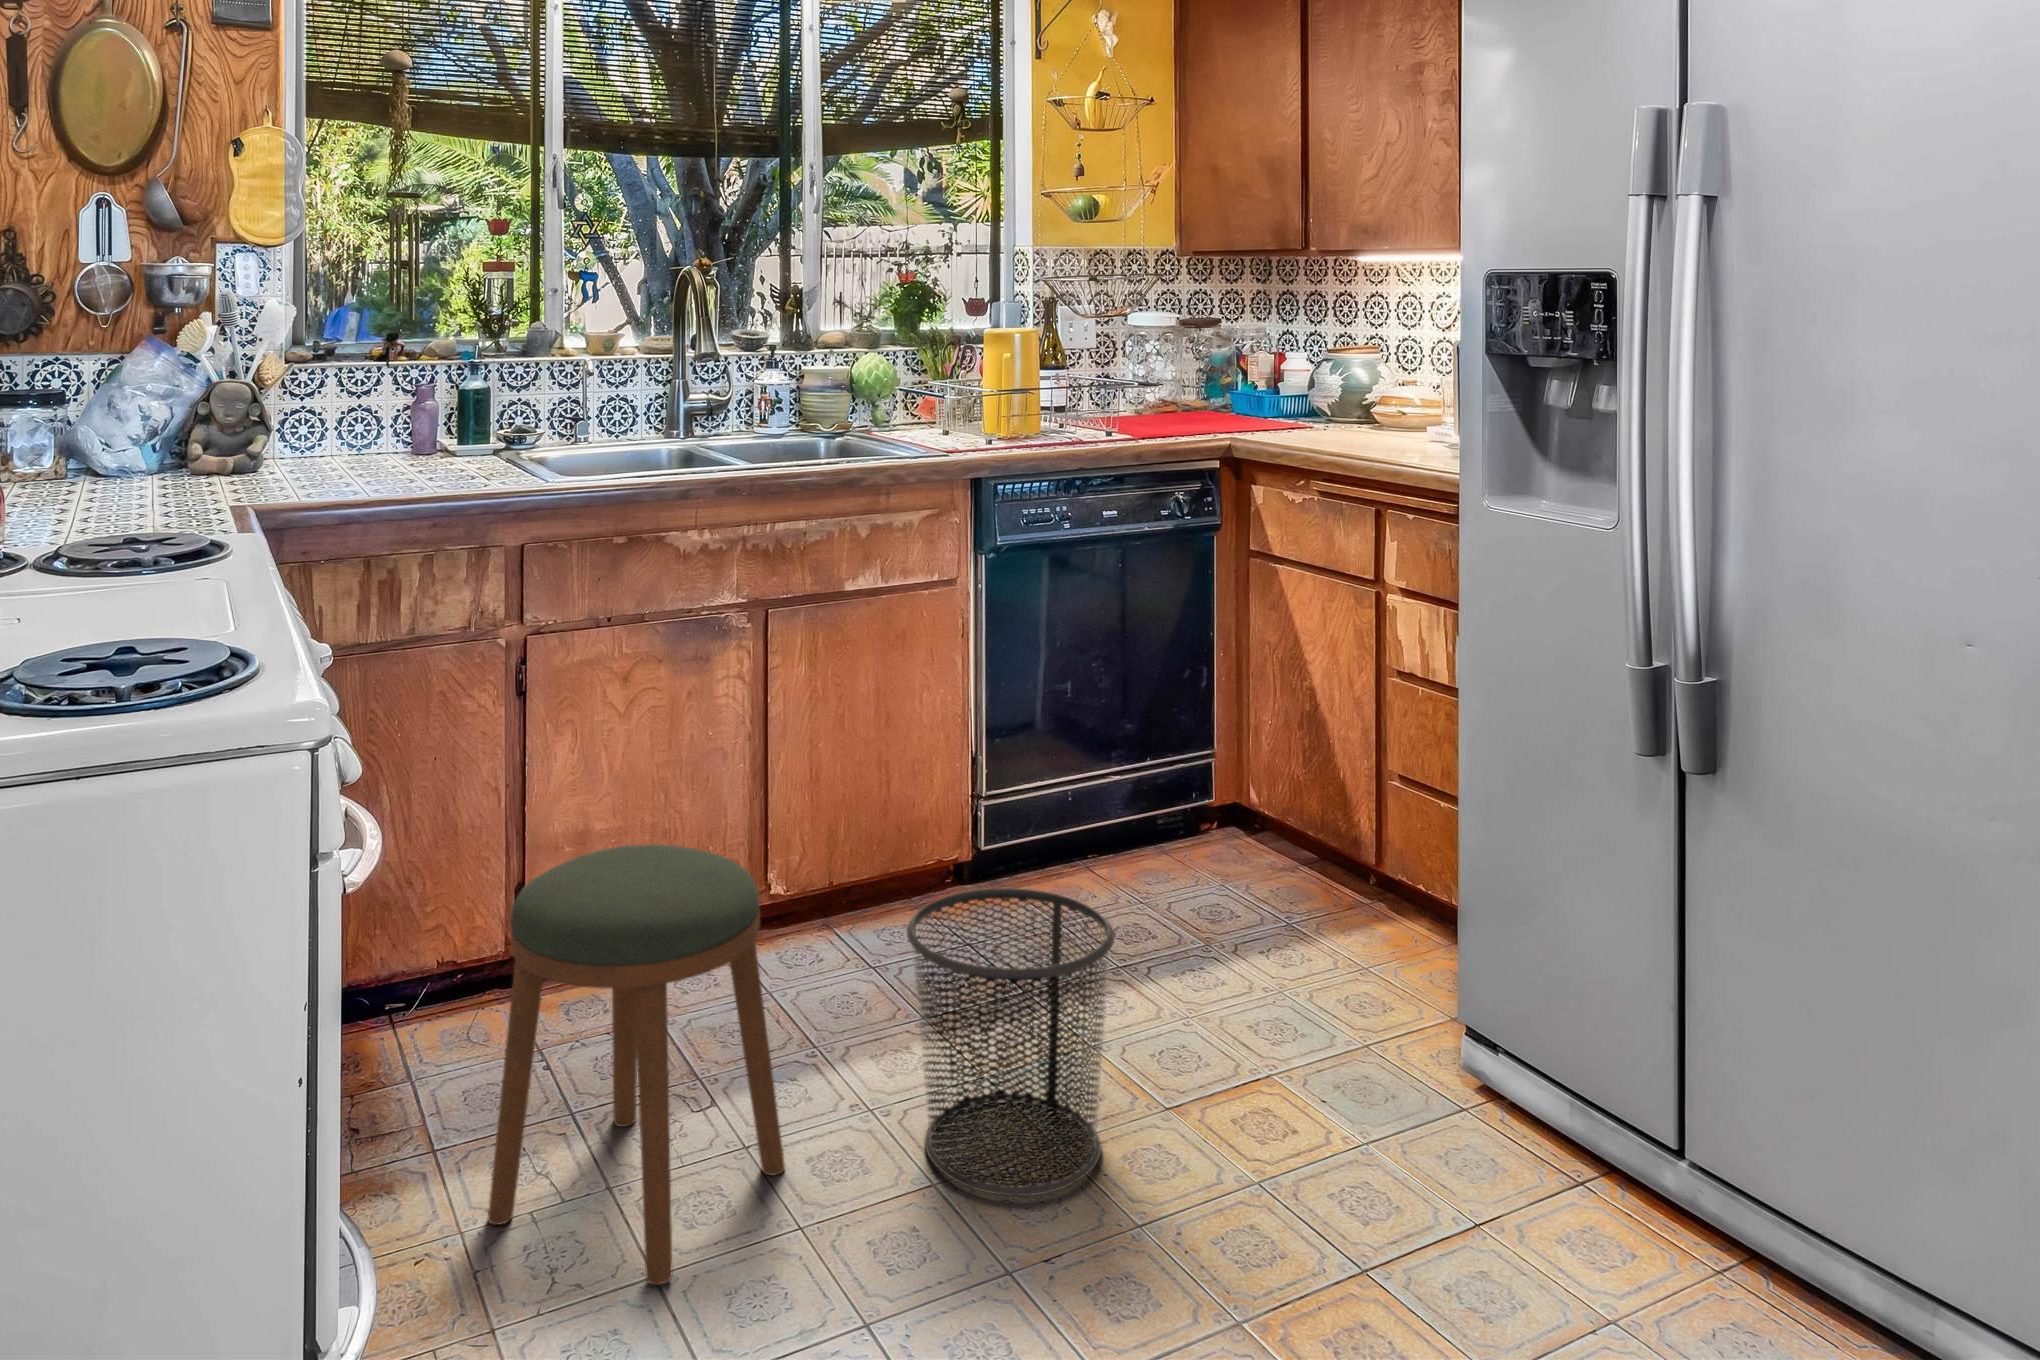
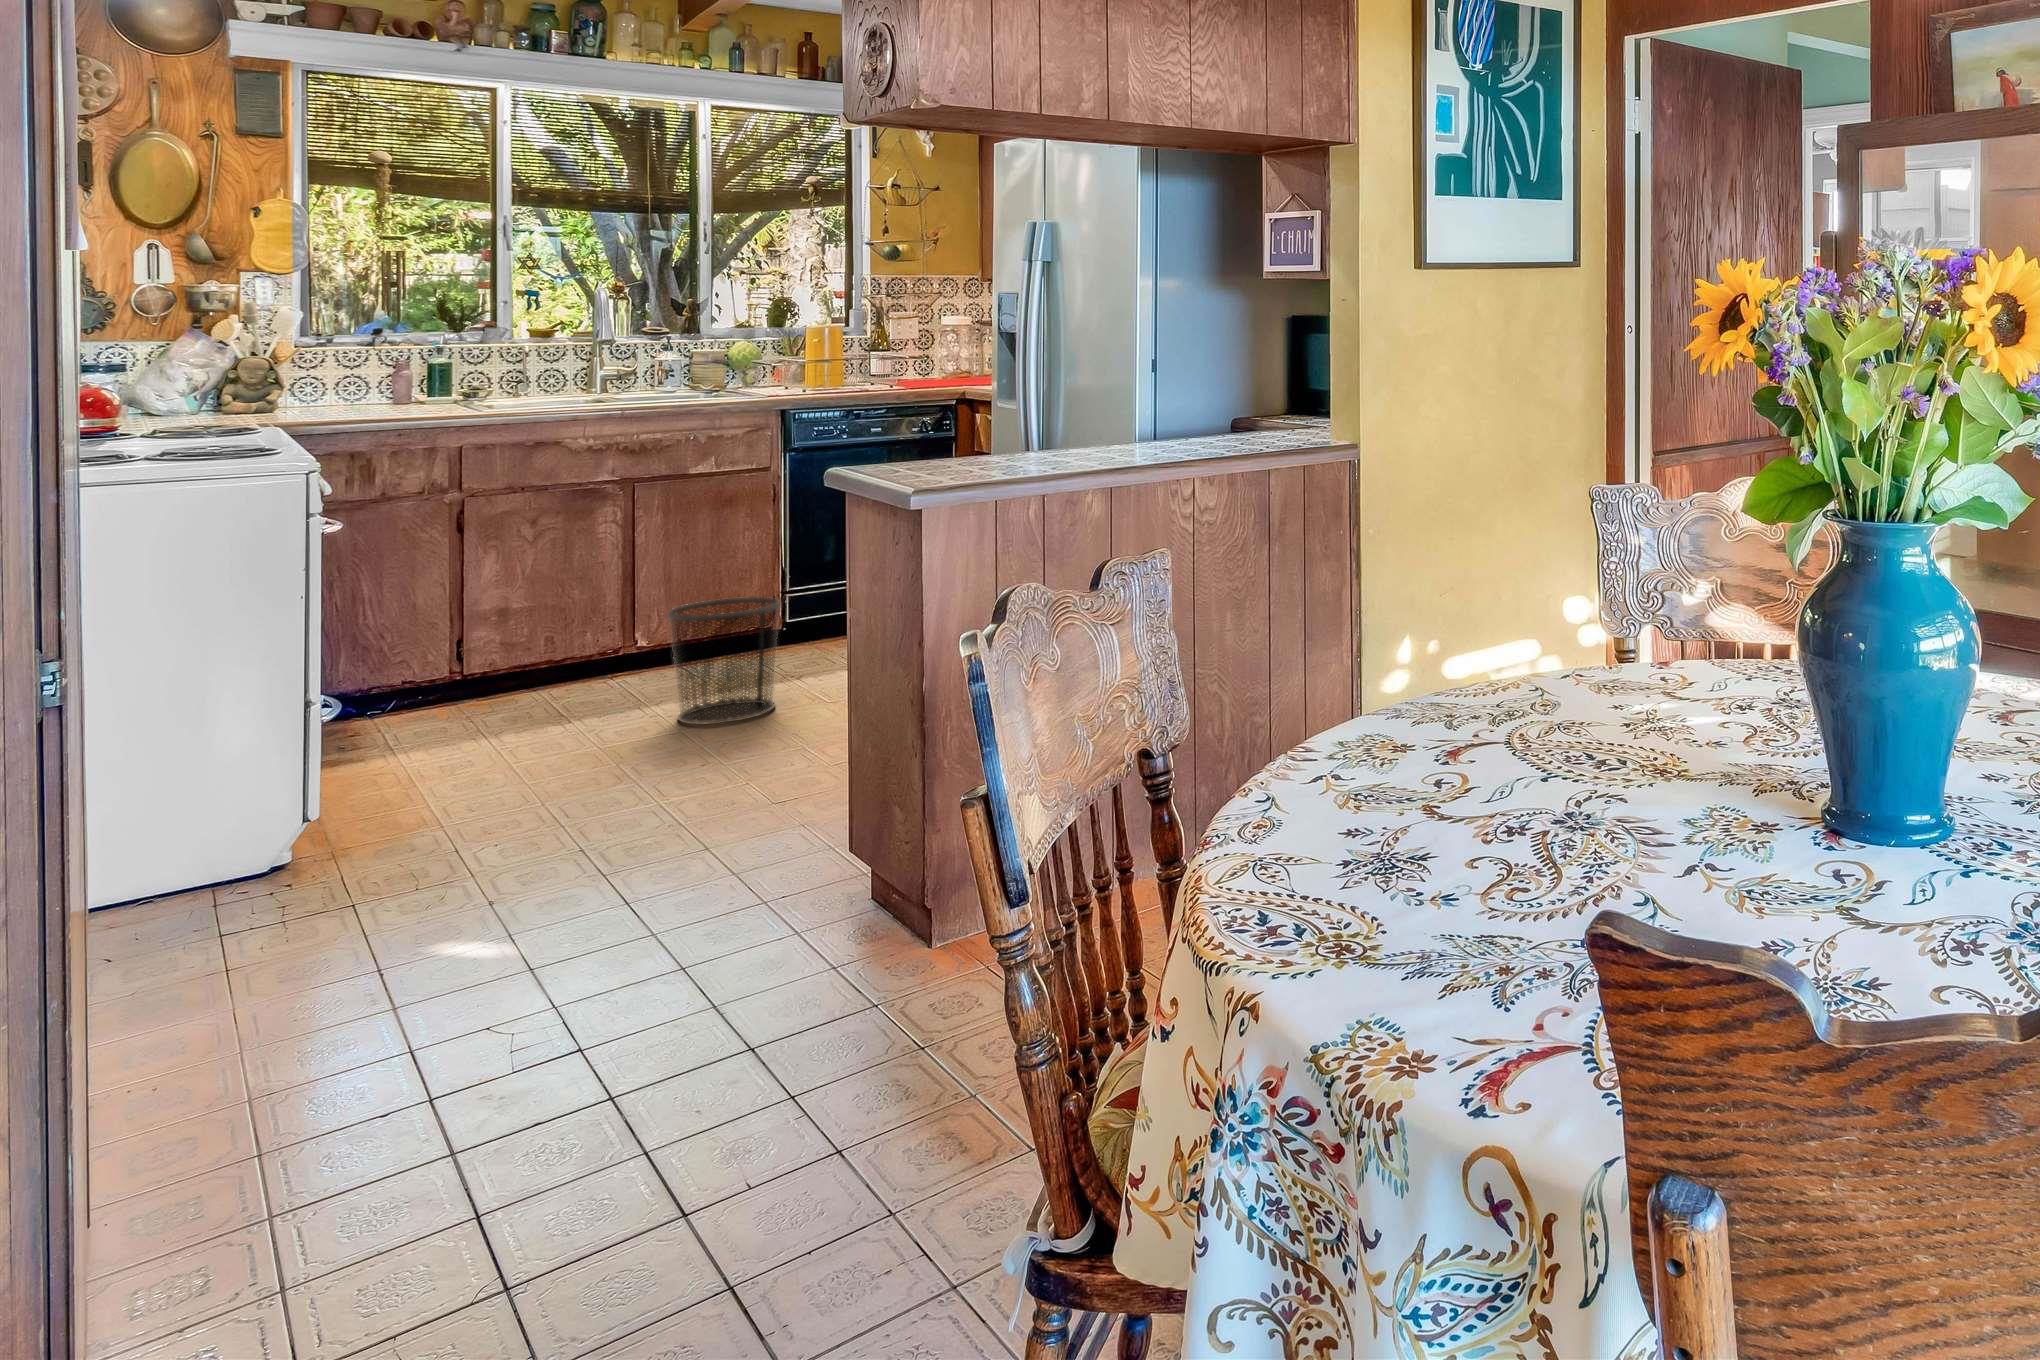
stool: present [488,844,785,1285] -> none [417,580,596,760]

